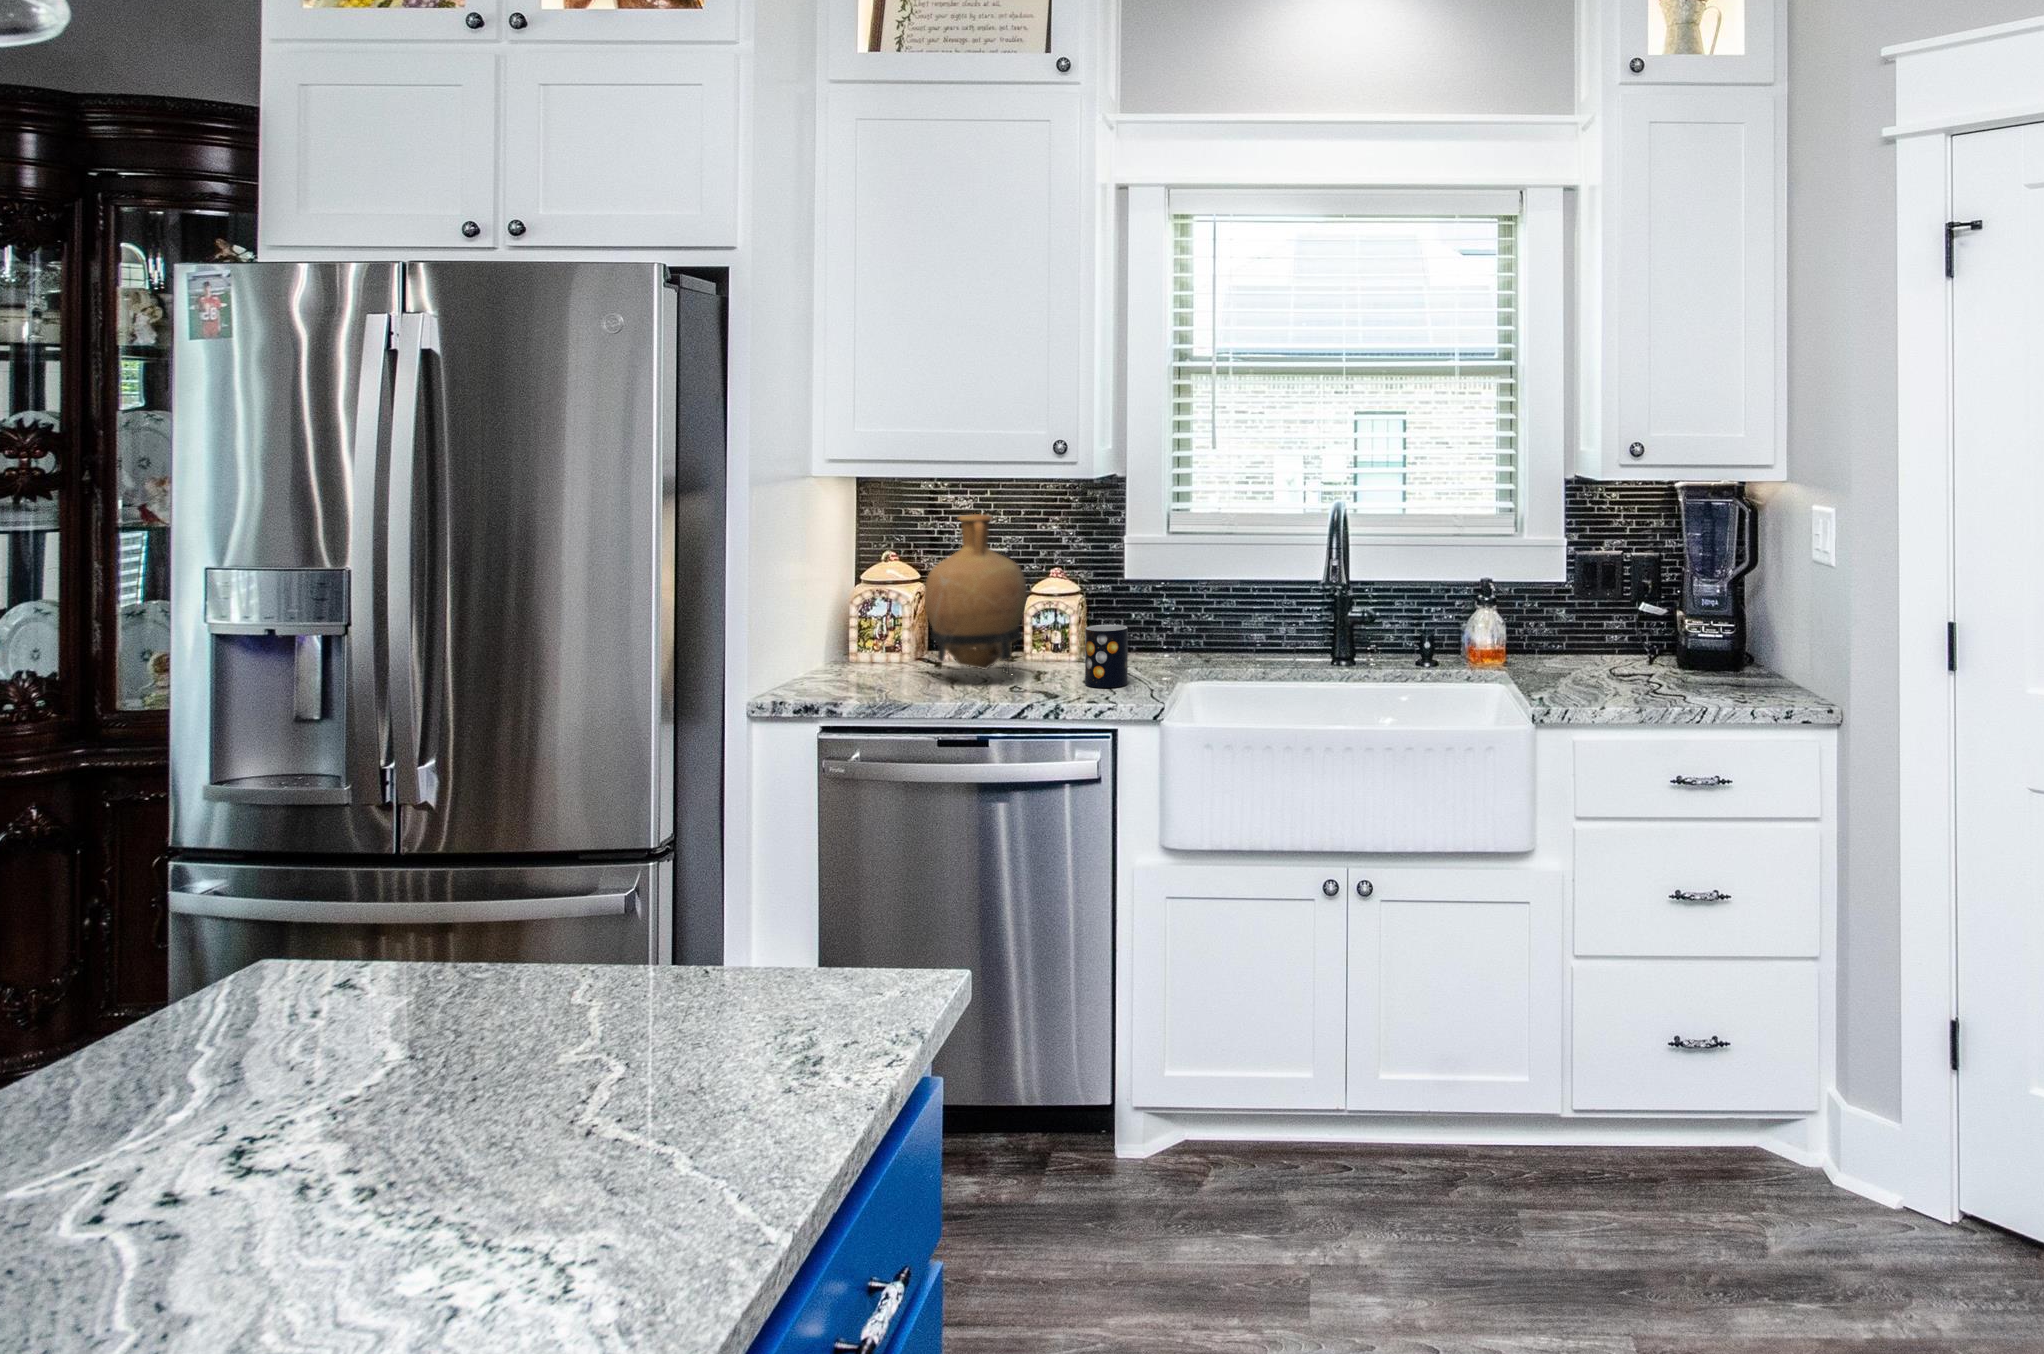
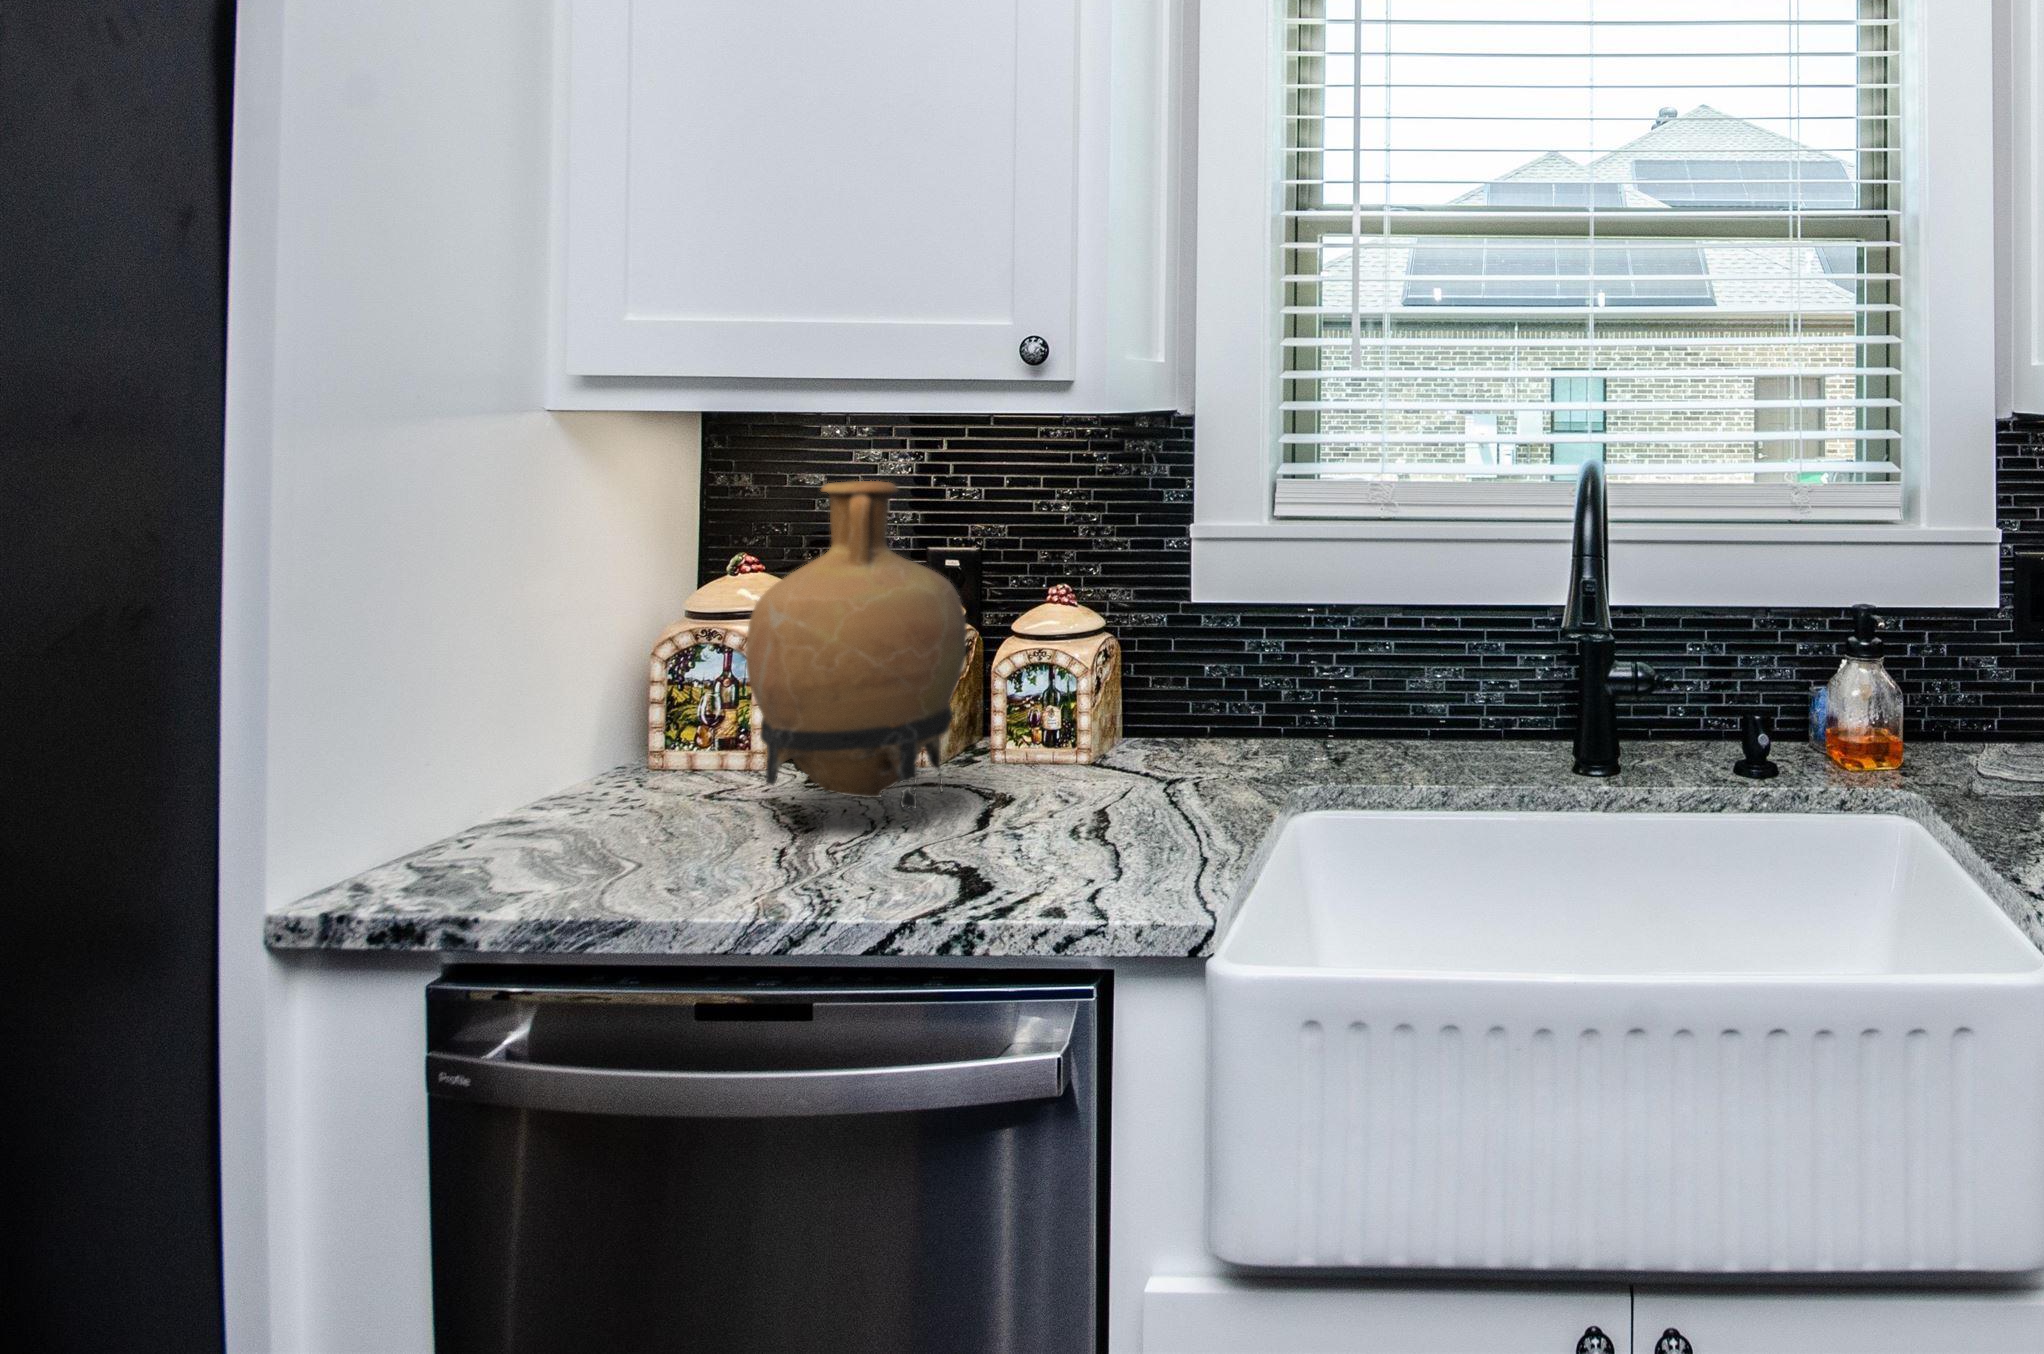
mug: present [1085,625,1128,688] -> none [1078,703,1167,837]

